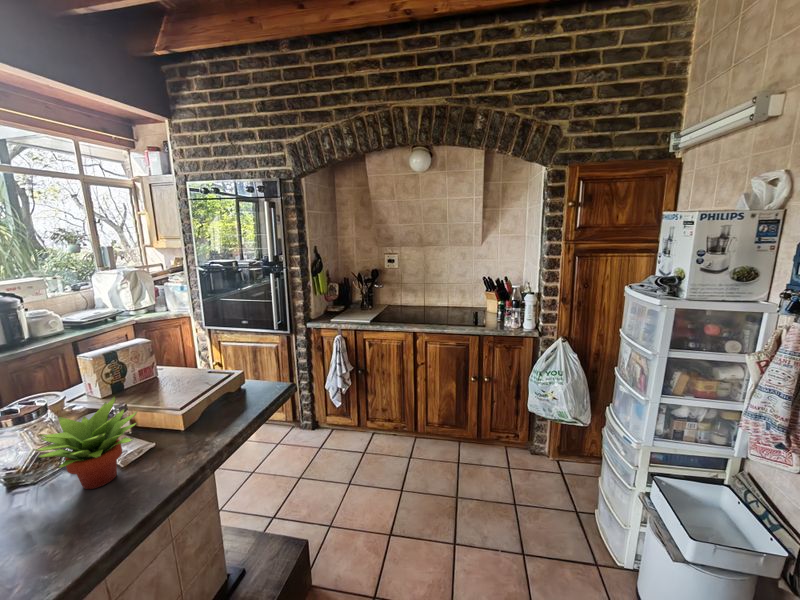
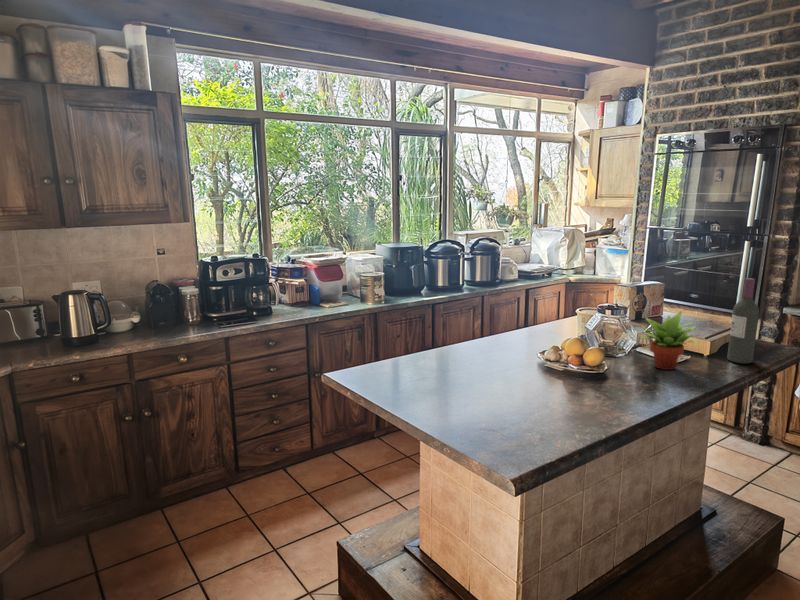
wine bottle: none [197,333,232,430] -> present [727,278,759,364]

